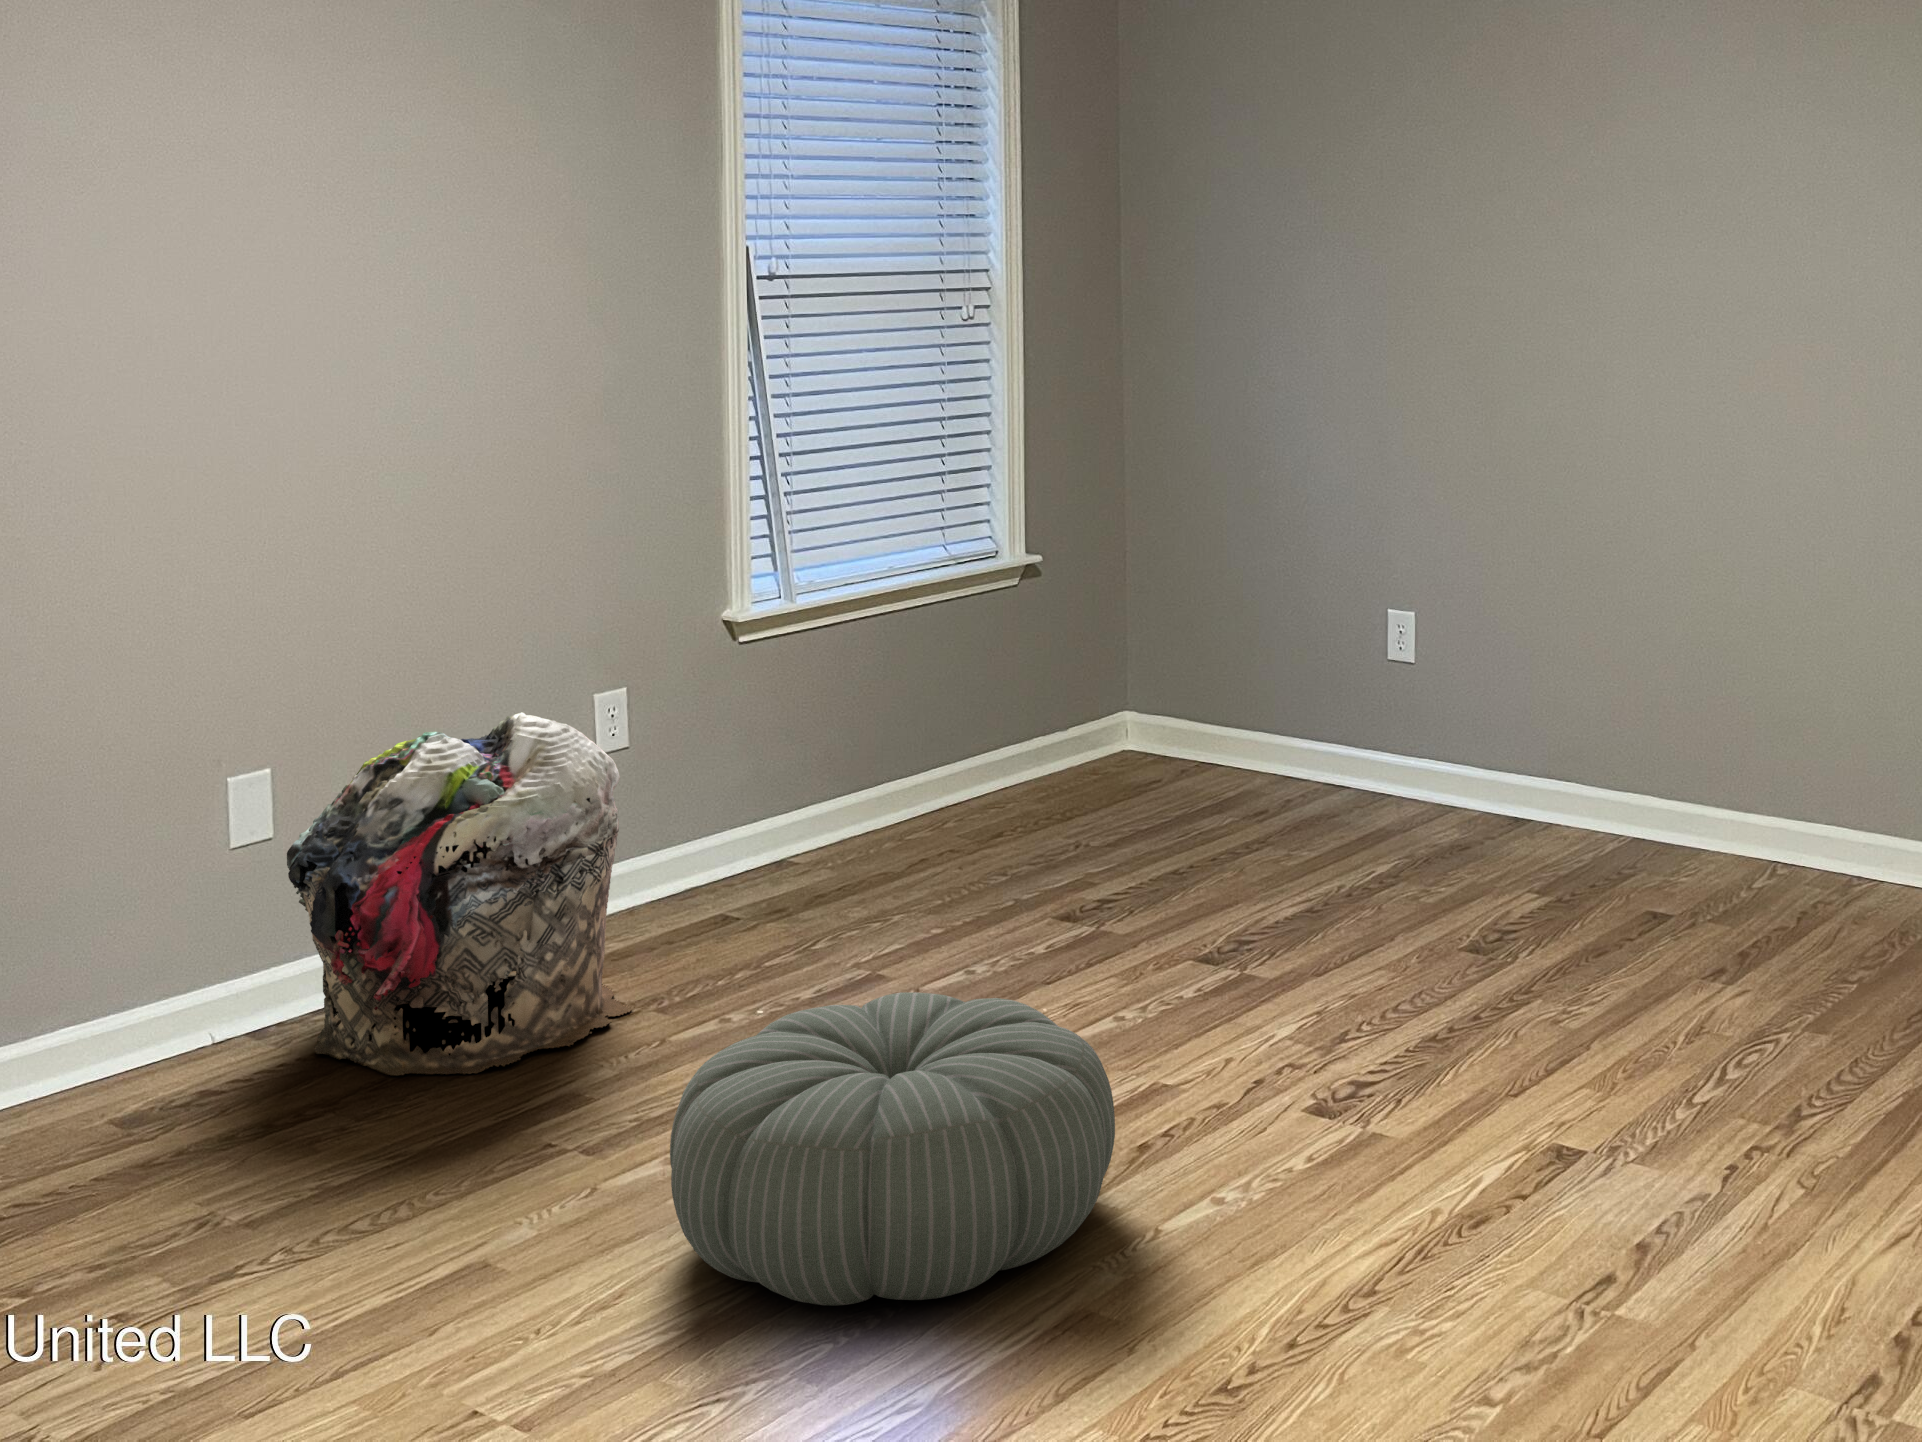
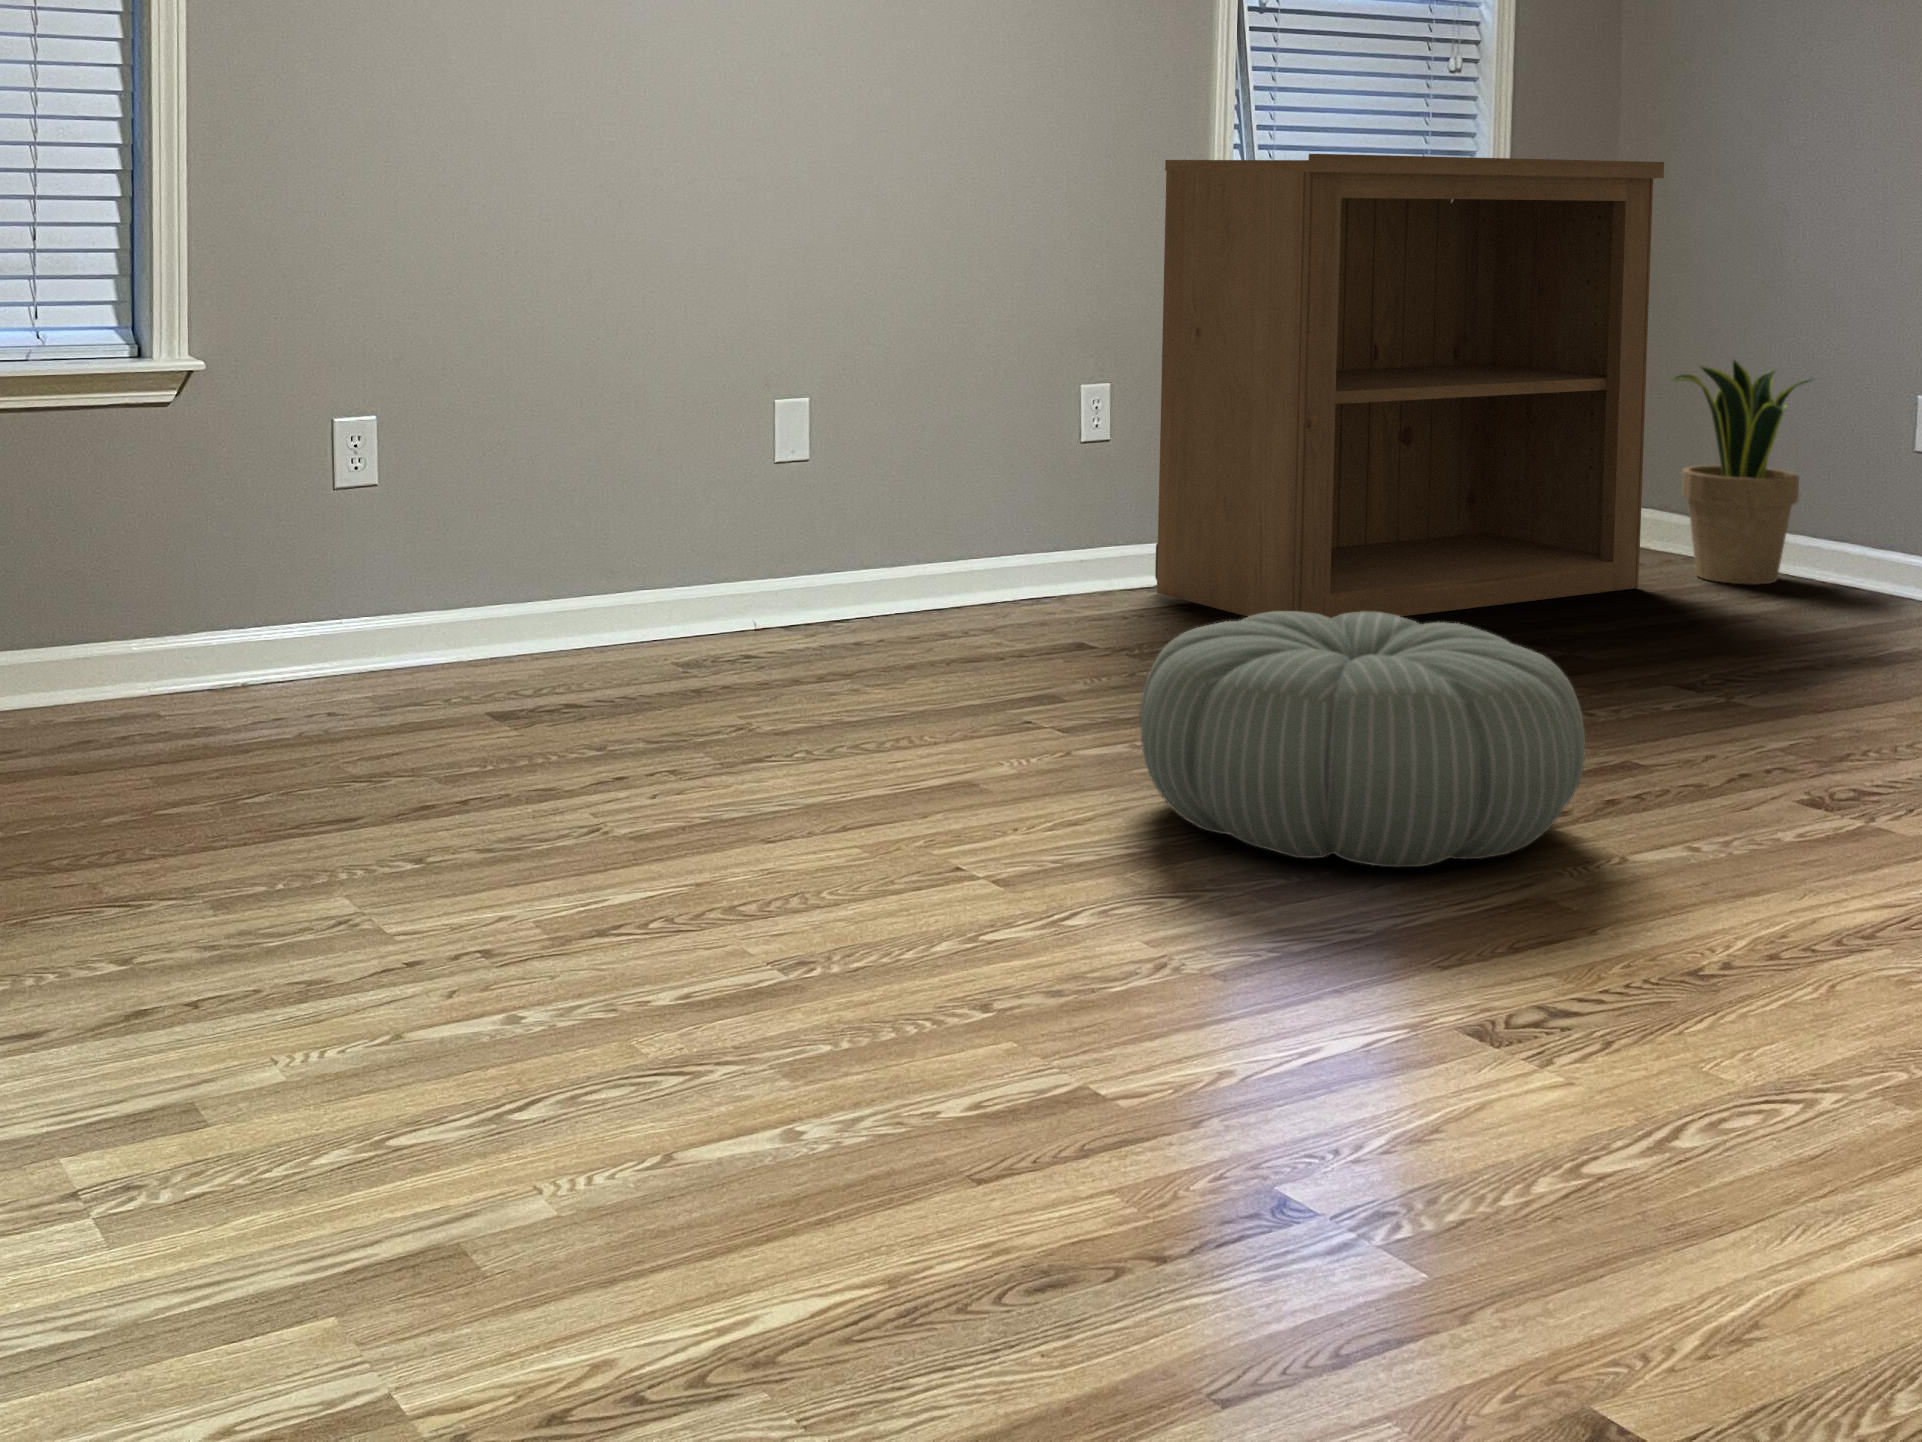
bookshelf: none [678,407,1161,922] -> present [1155,154,1664,619]
potted plant: none [1175,579,1301,788] -> present [1672,360,1809,584]
laundry basket: present [287,712,633,1076] -> none [811,374,1104,682]

